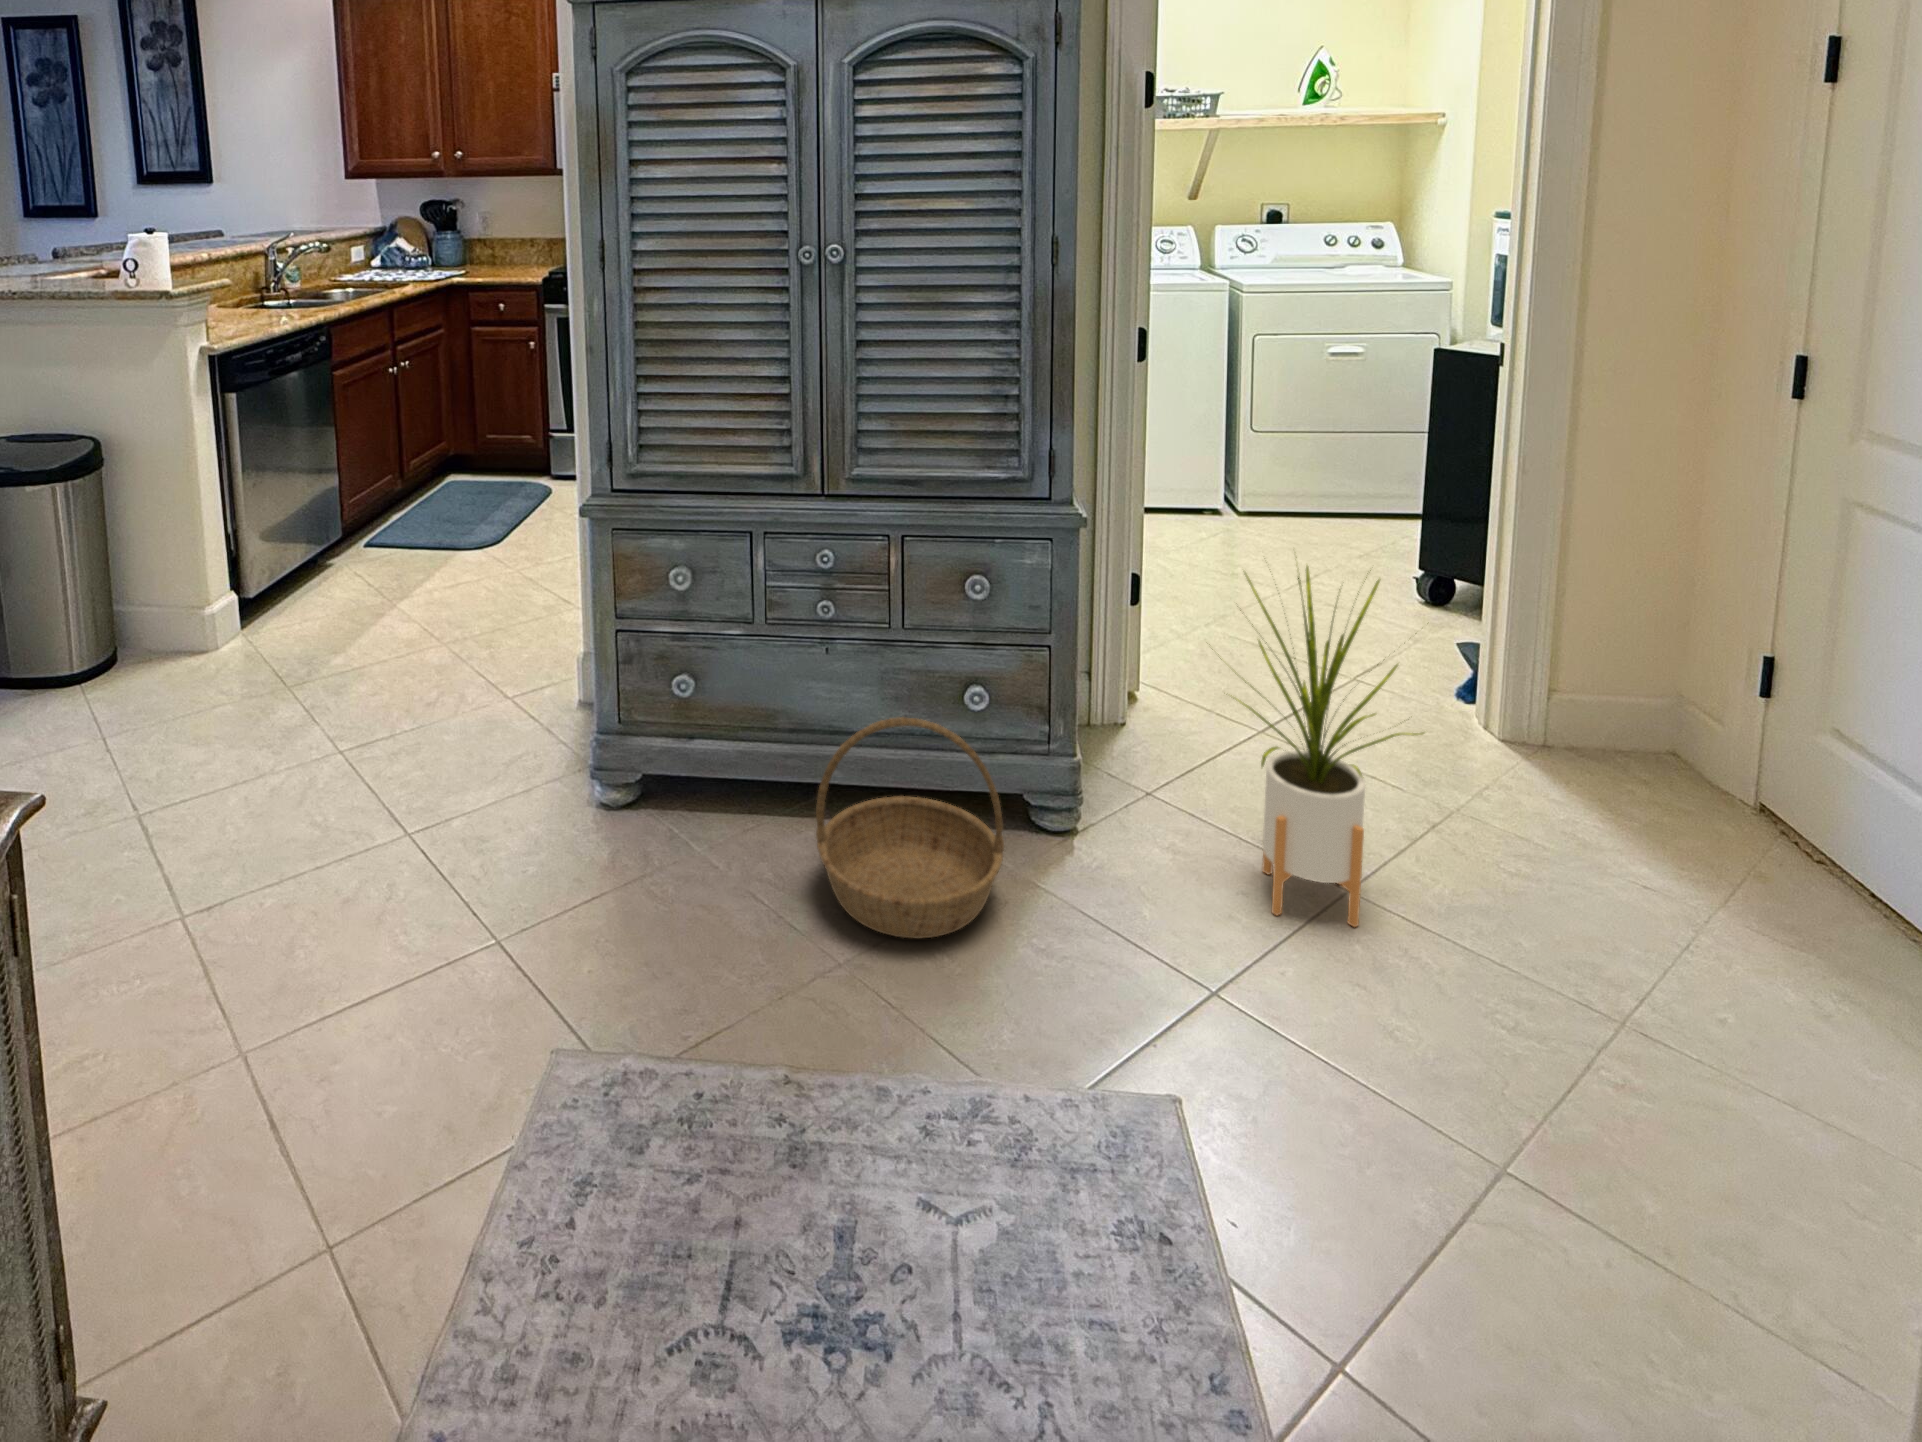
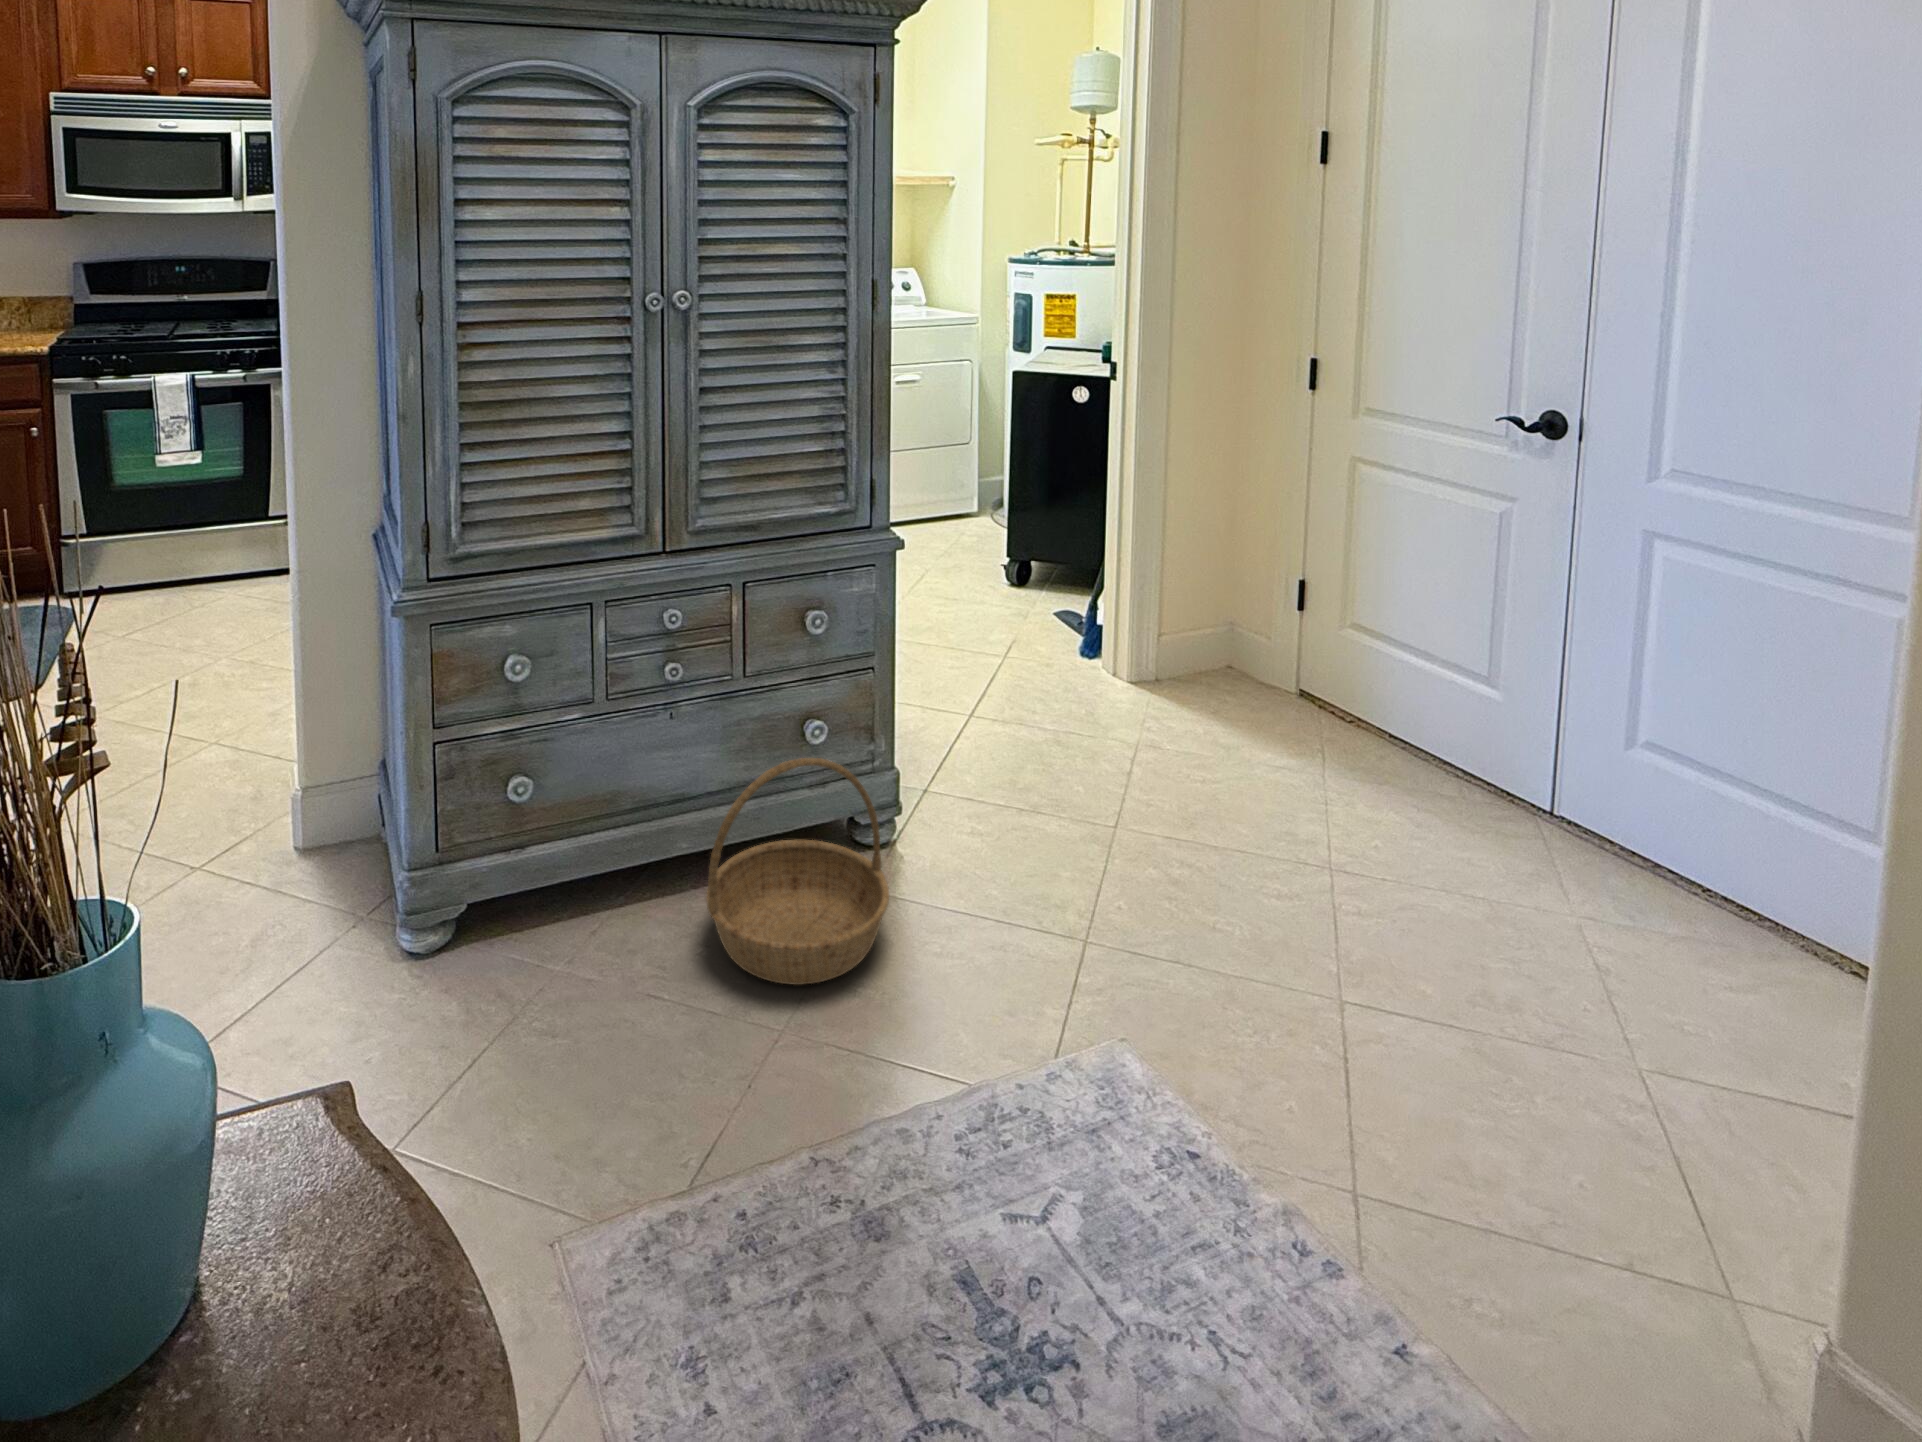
house plant: present [1212,566,1424,927] -> none [1020,537,1187,856]

